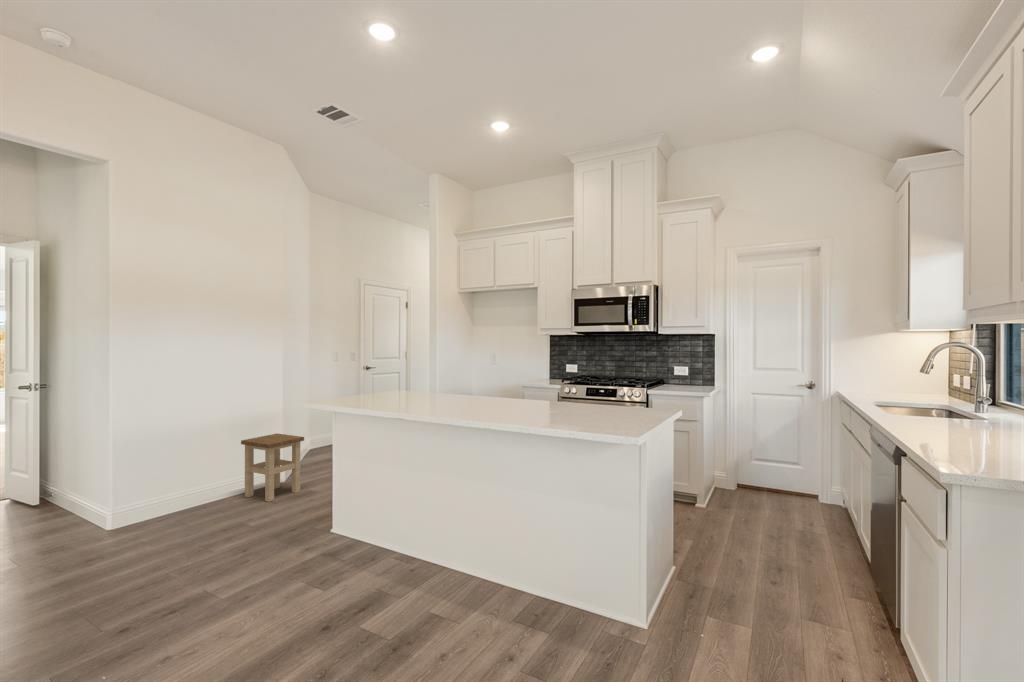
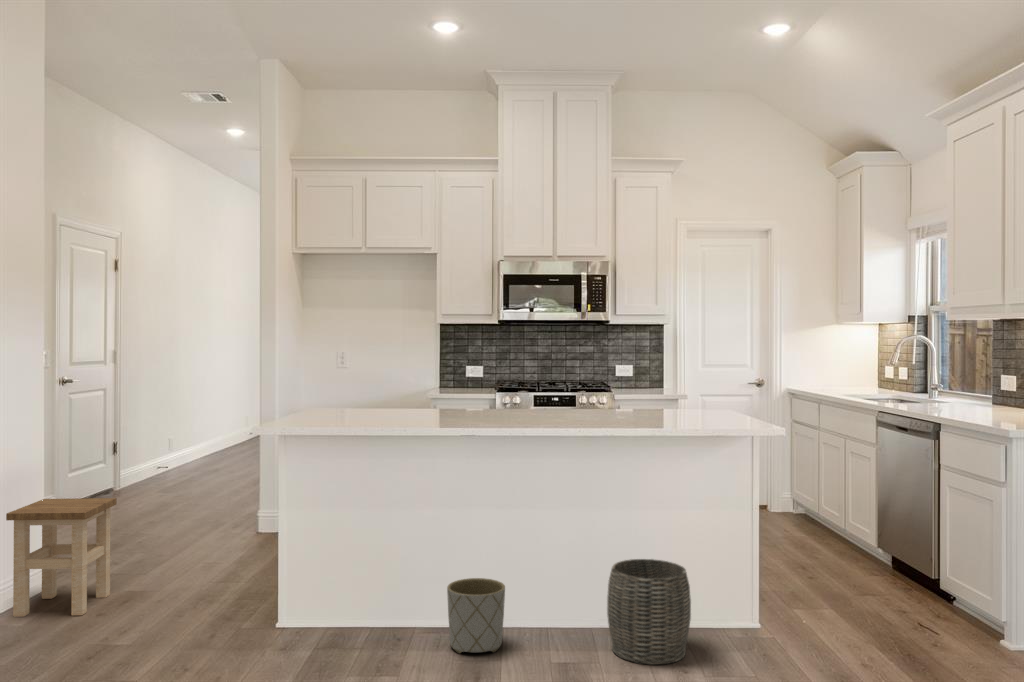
planter: none [386,524,429,585] -> present [447,578,505,653]
woven basket: none [478,535,547,635] -> present [607,559,691,665]

